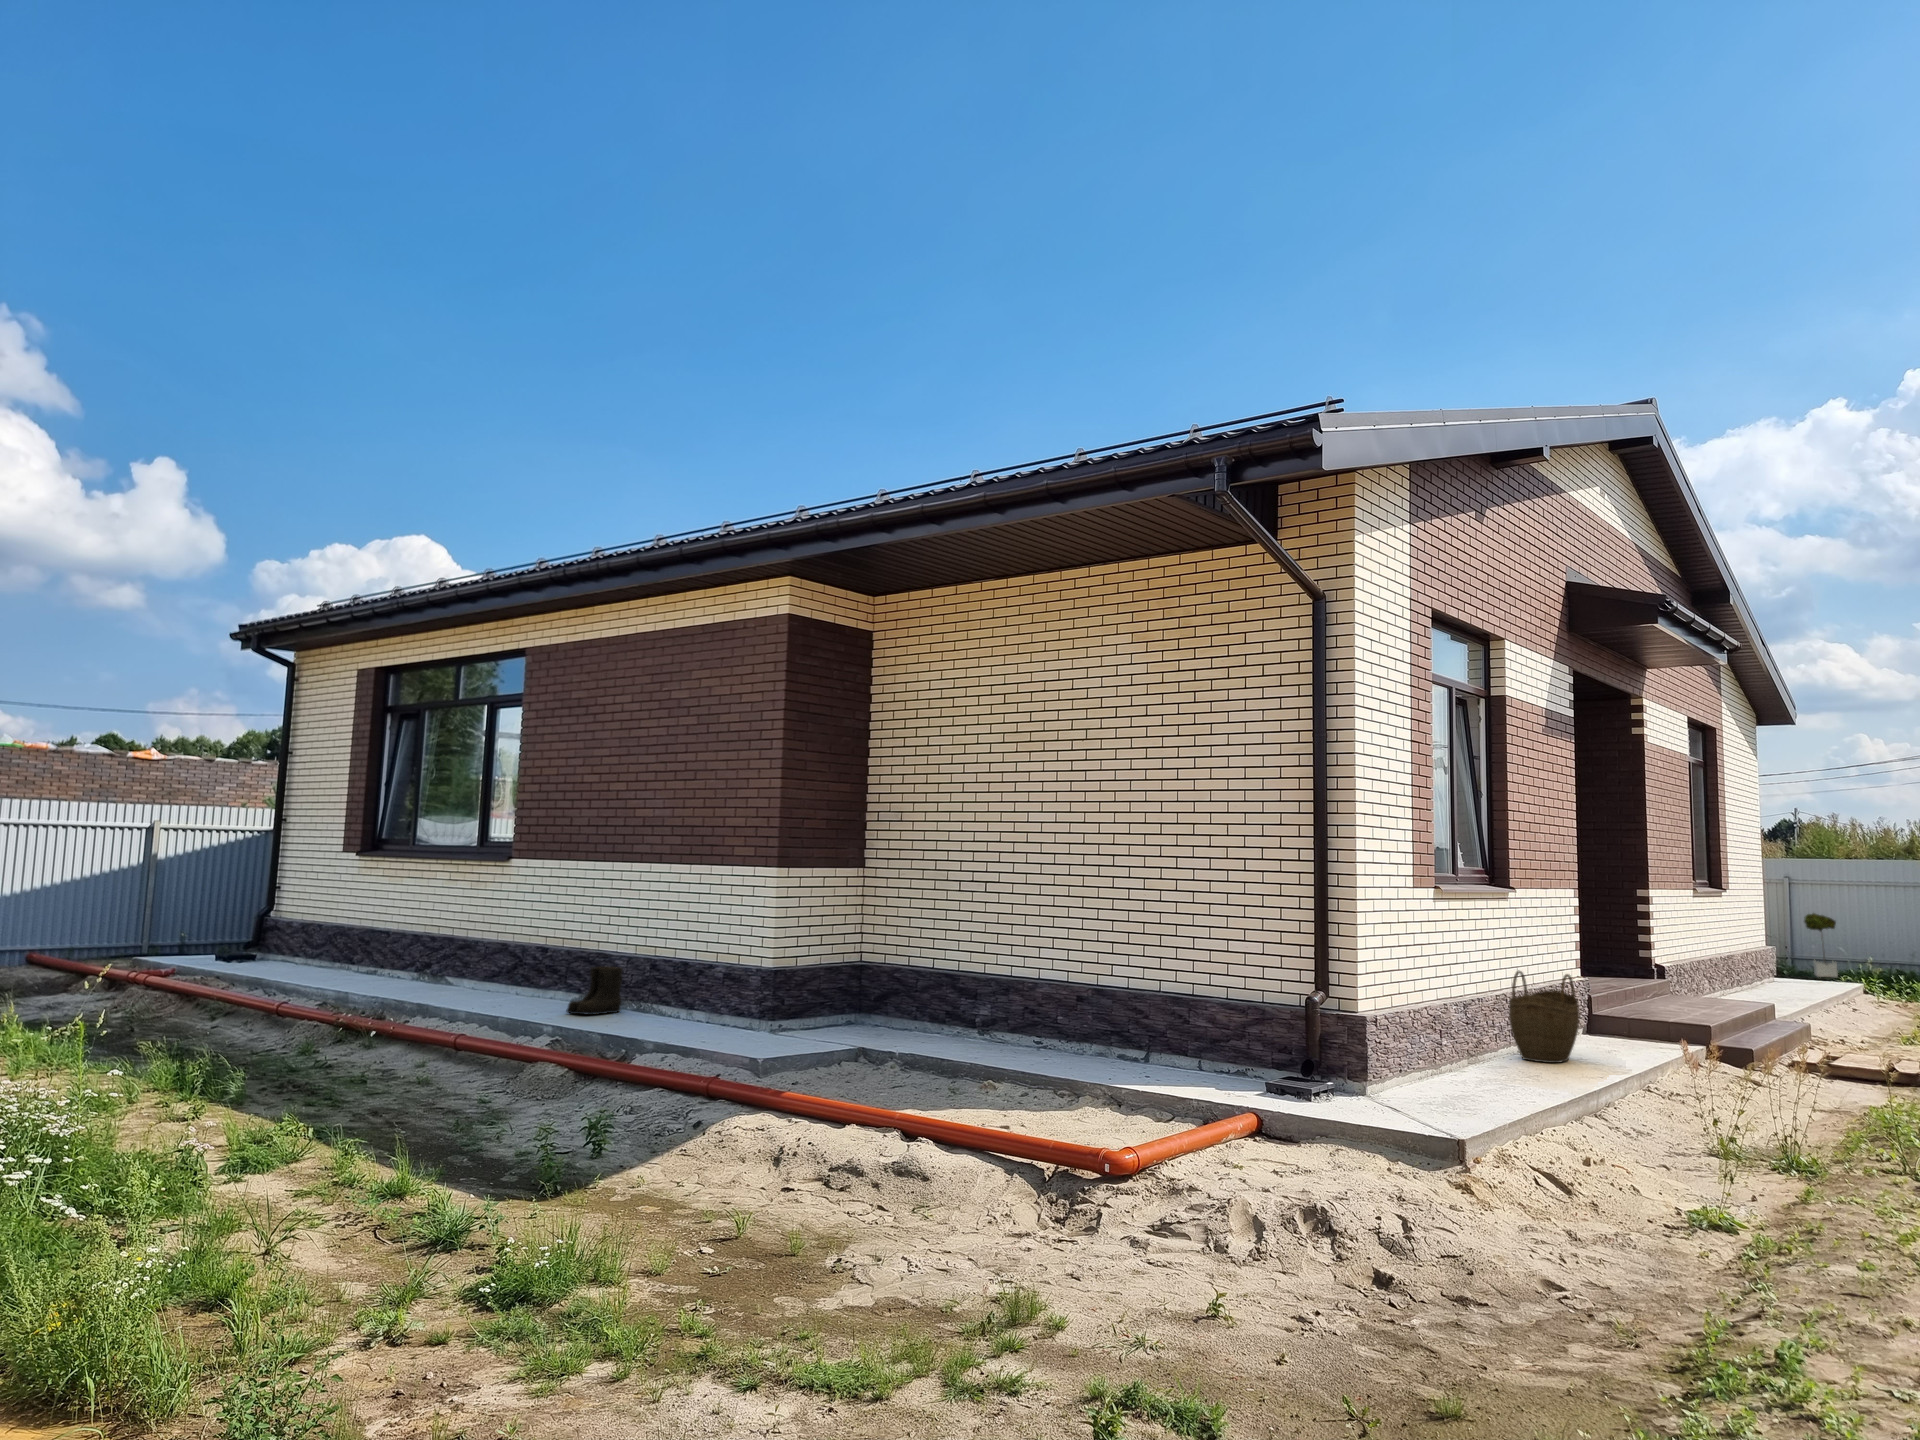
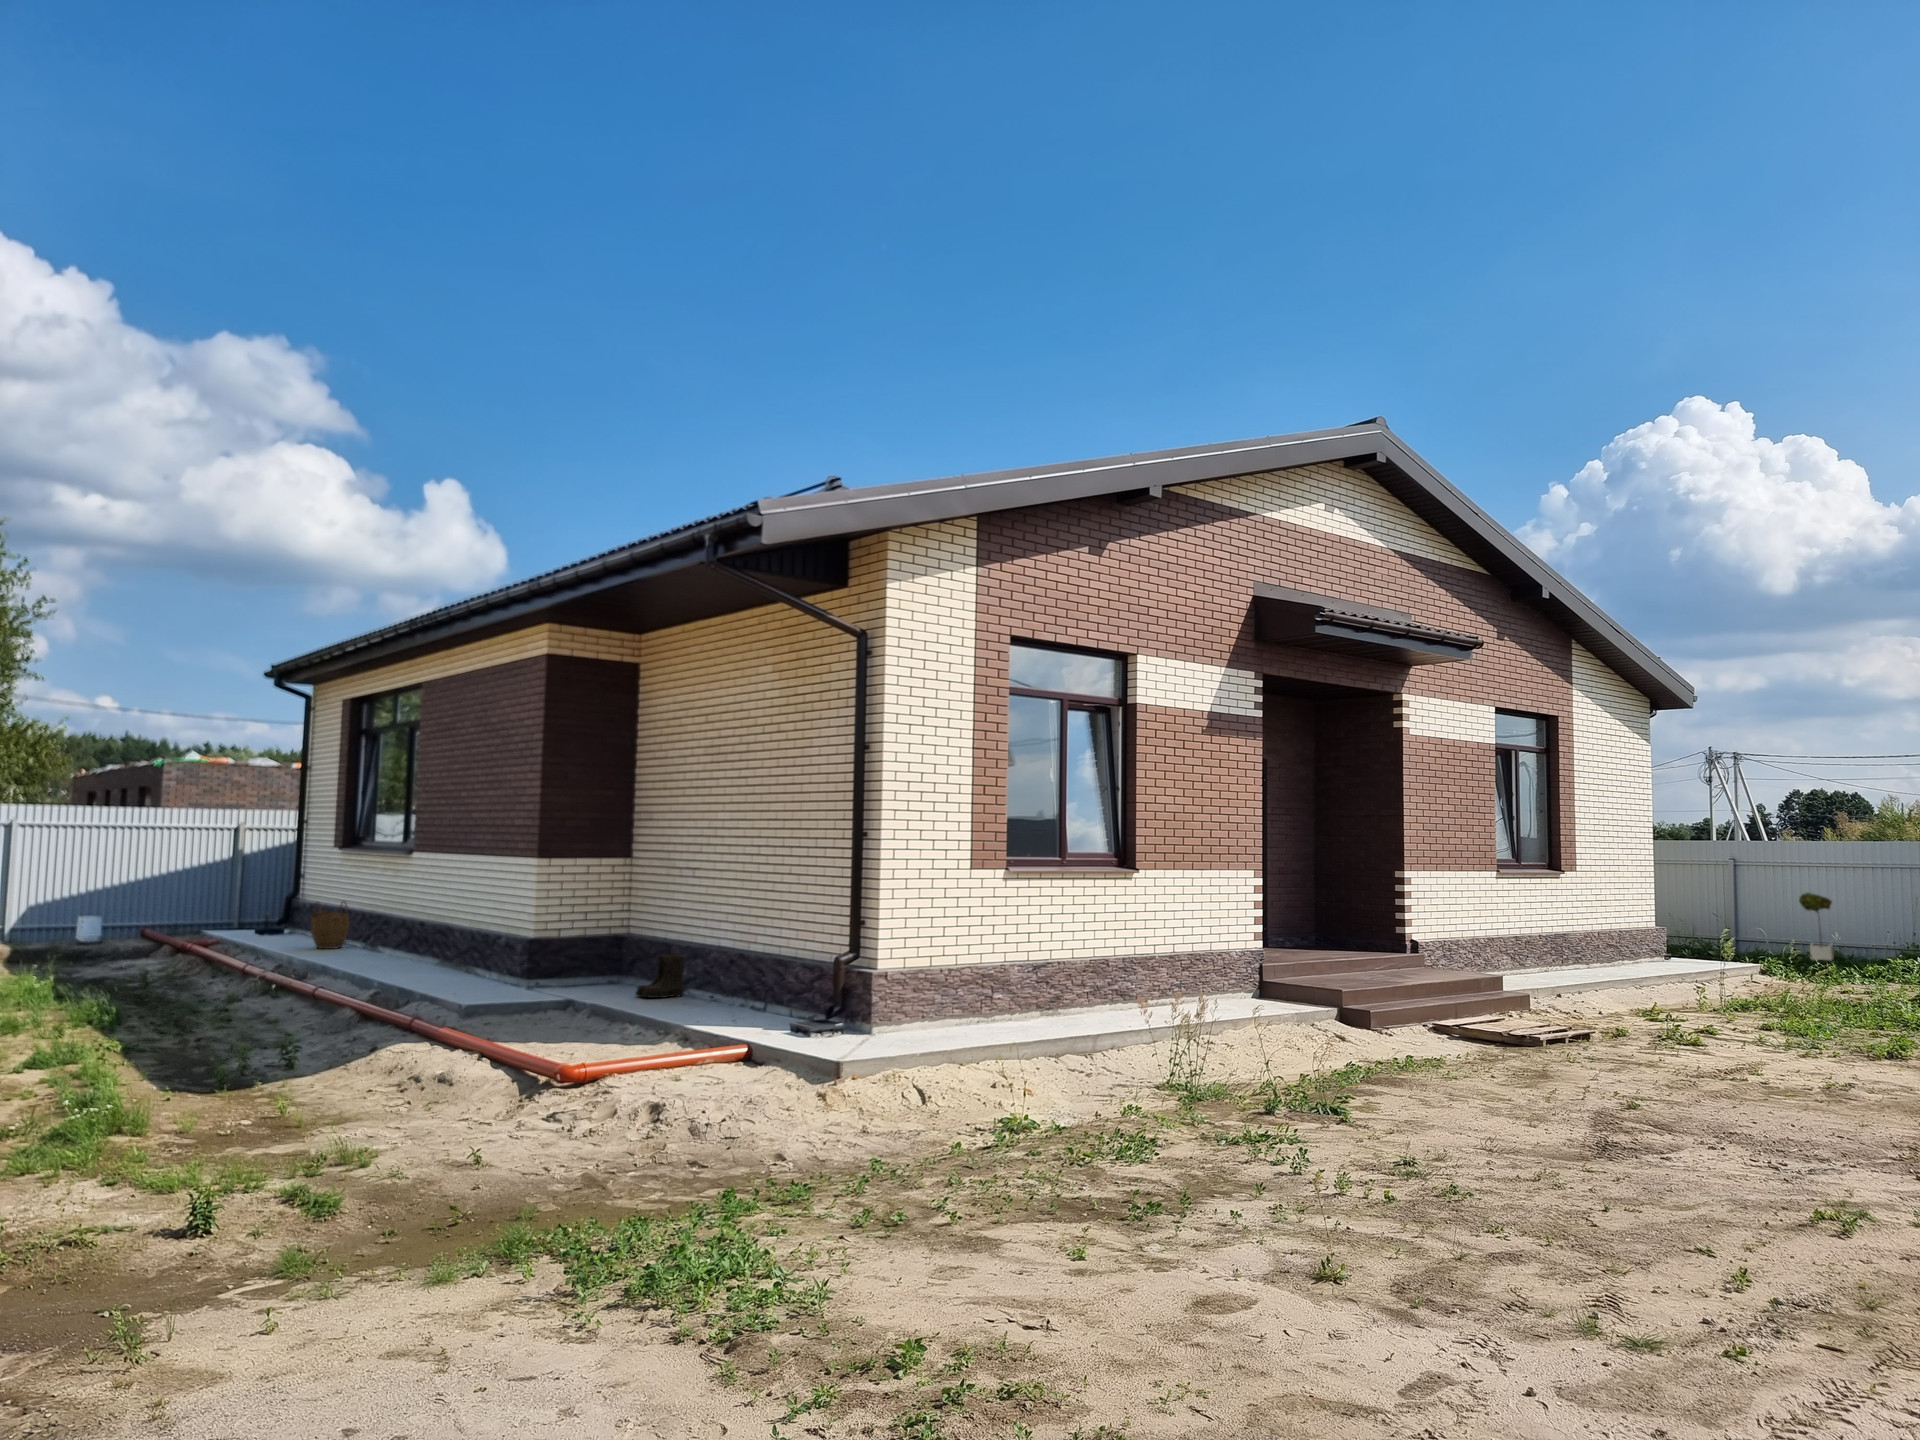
boots: present [567,966,622,1015] -> present [636,954,685,998]
woven basket: present [1509,970,1579,1063] -> present [311,902,349,949]

